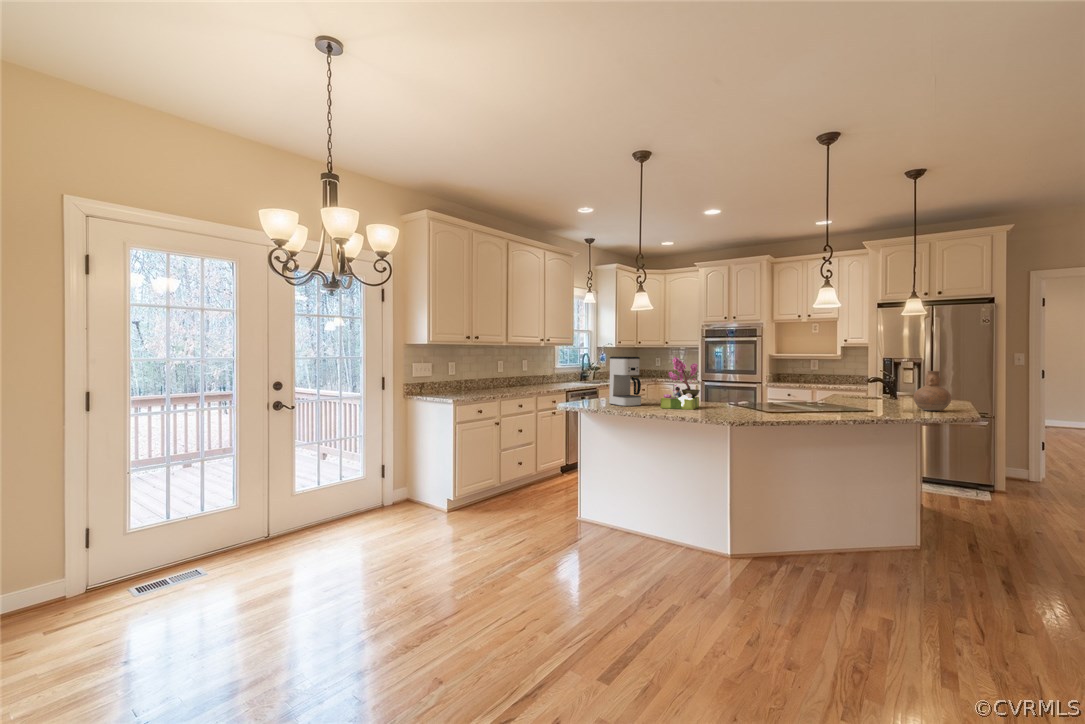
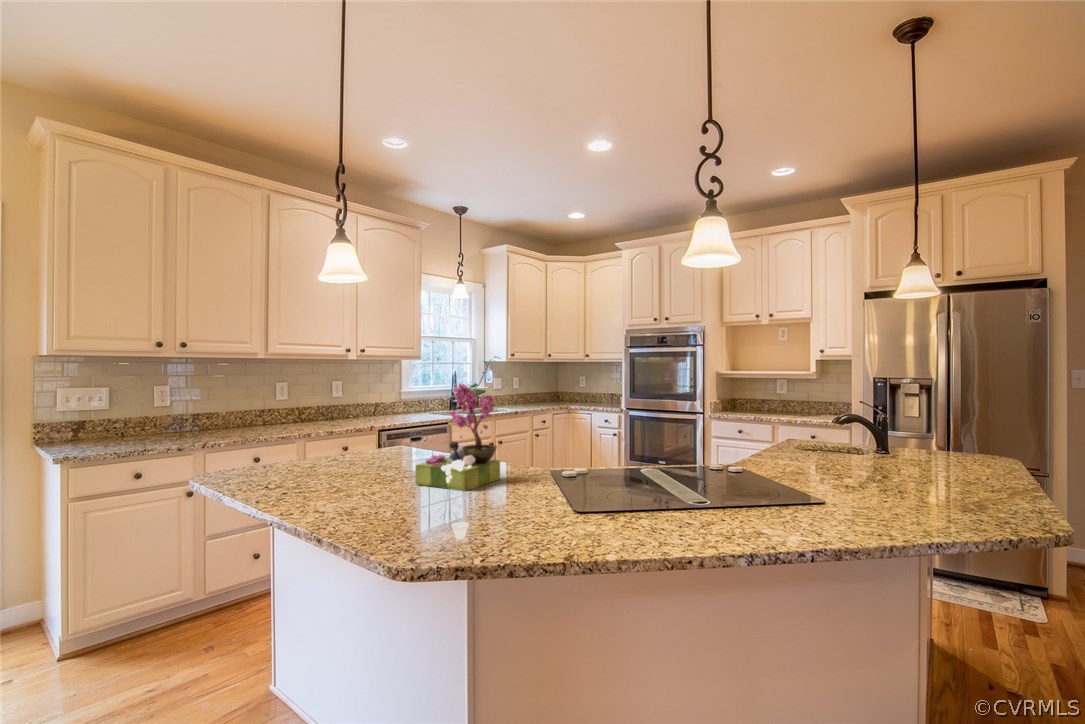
coffee maker: present [609,357,641,406] -> none [359,381,414,477]
vase: present [913,371,951,411] -> none [907,413,985,498]

